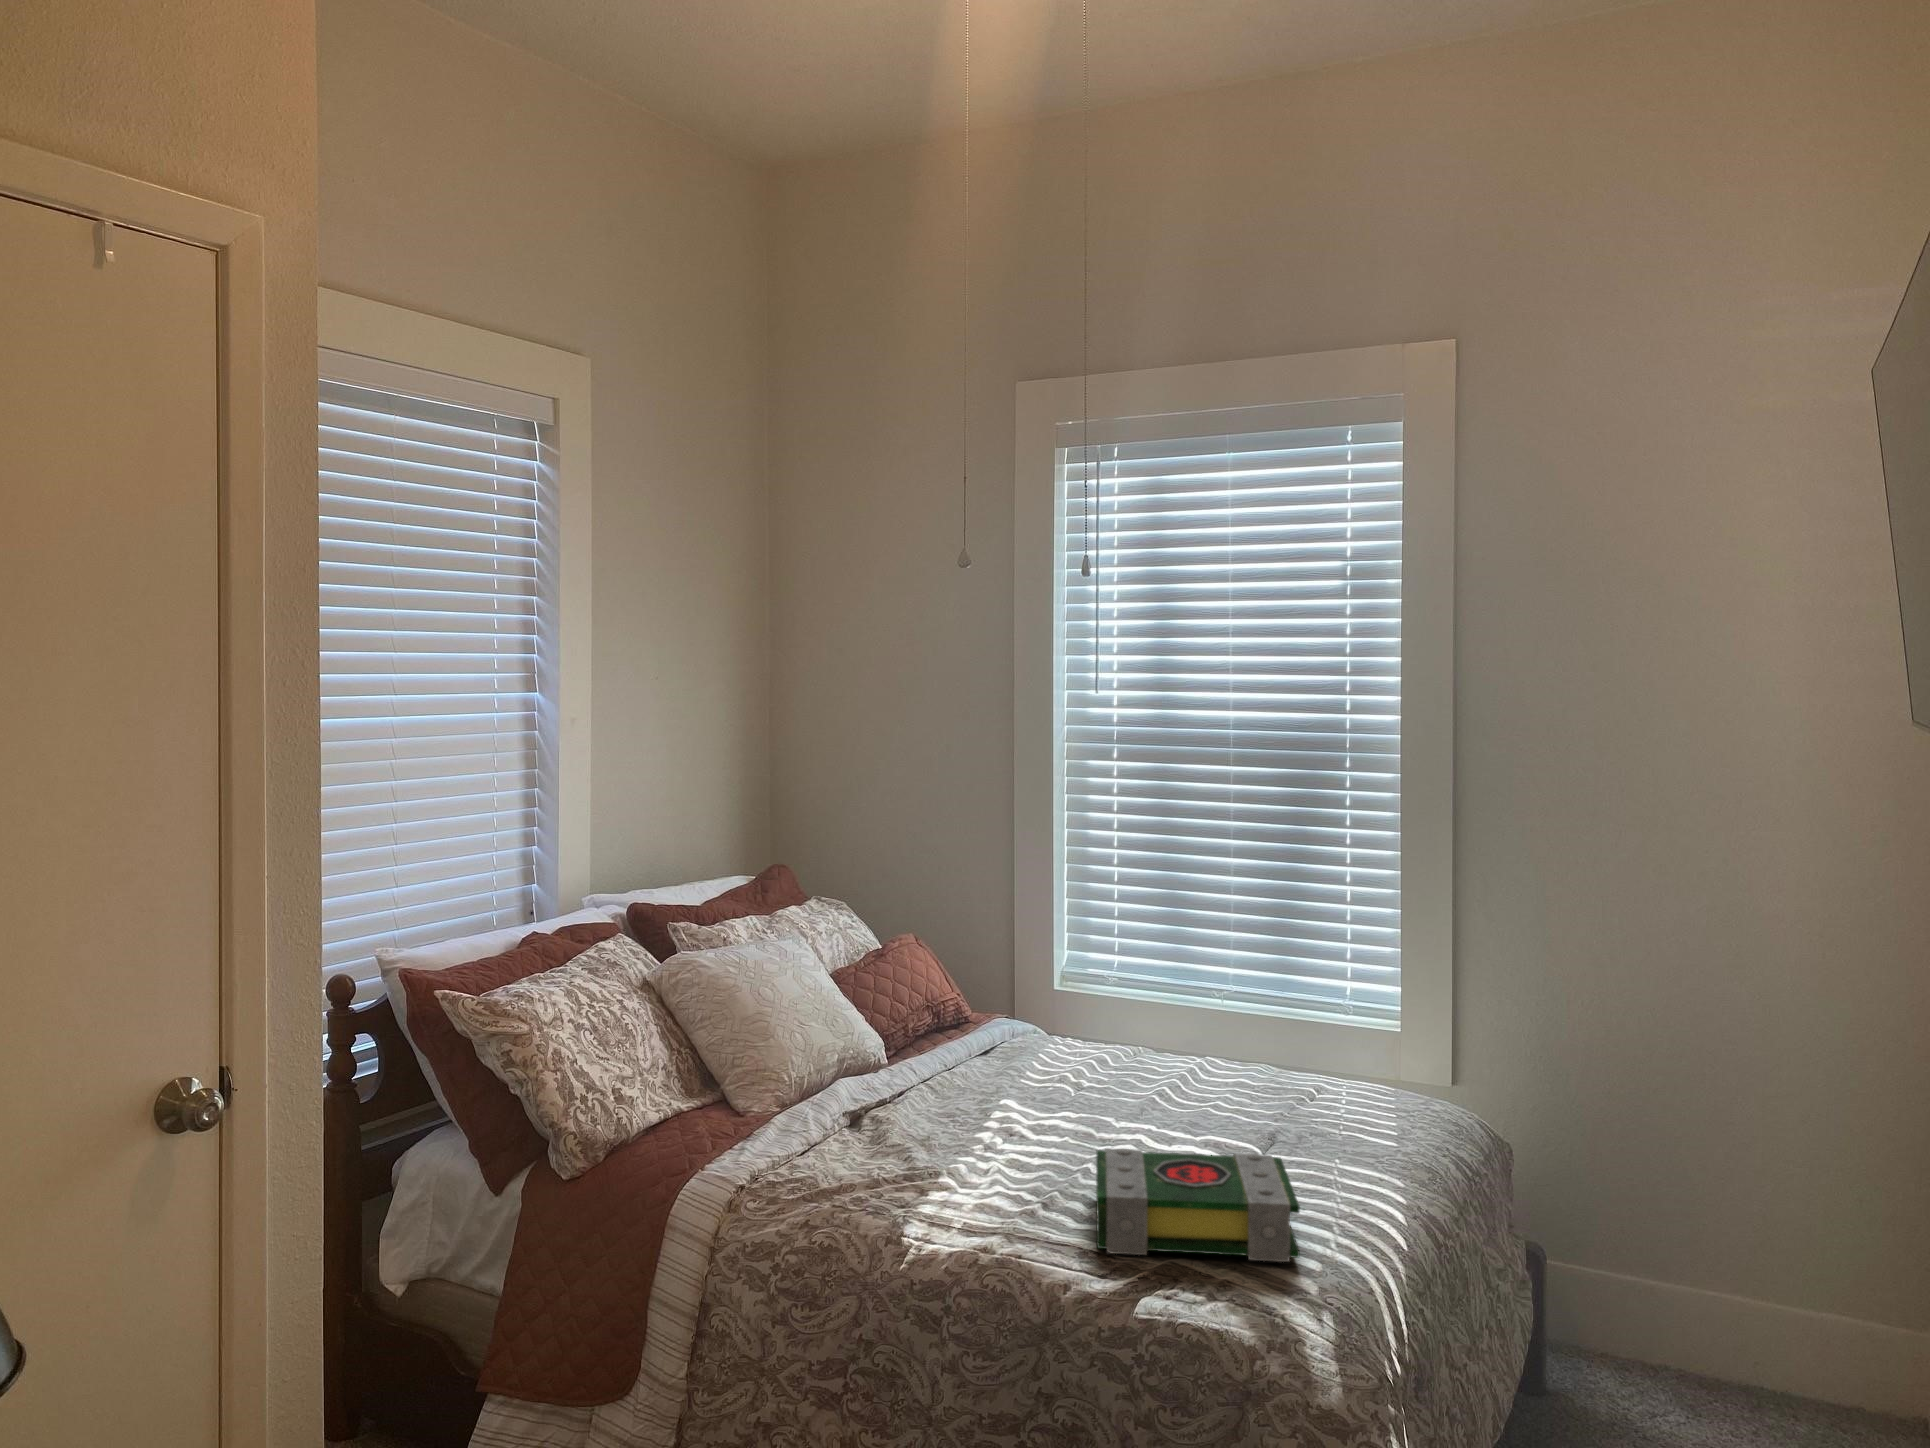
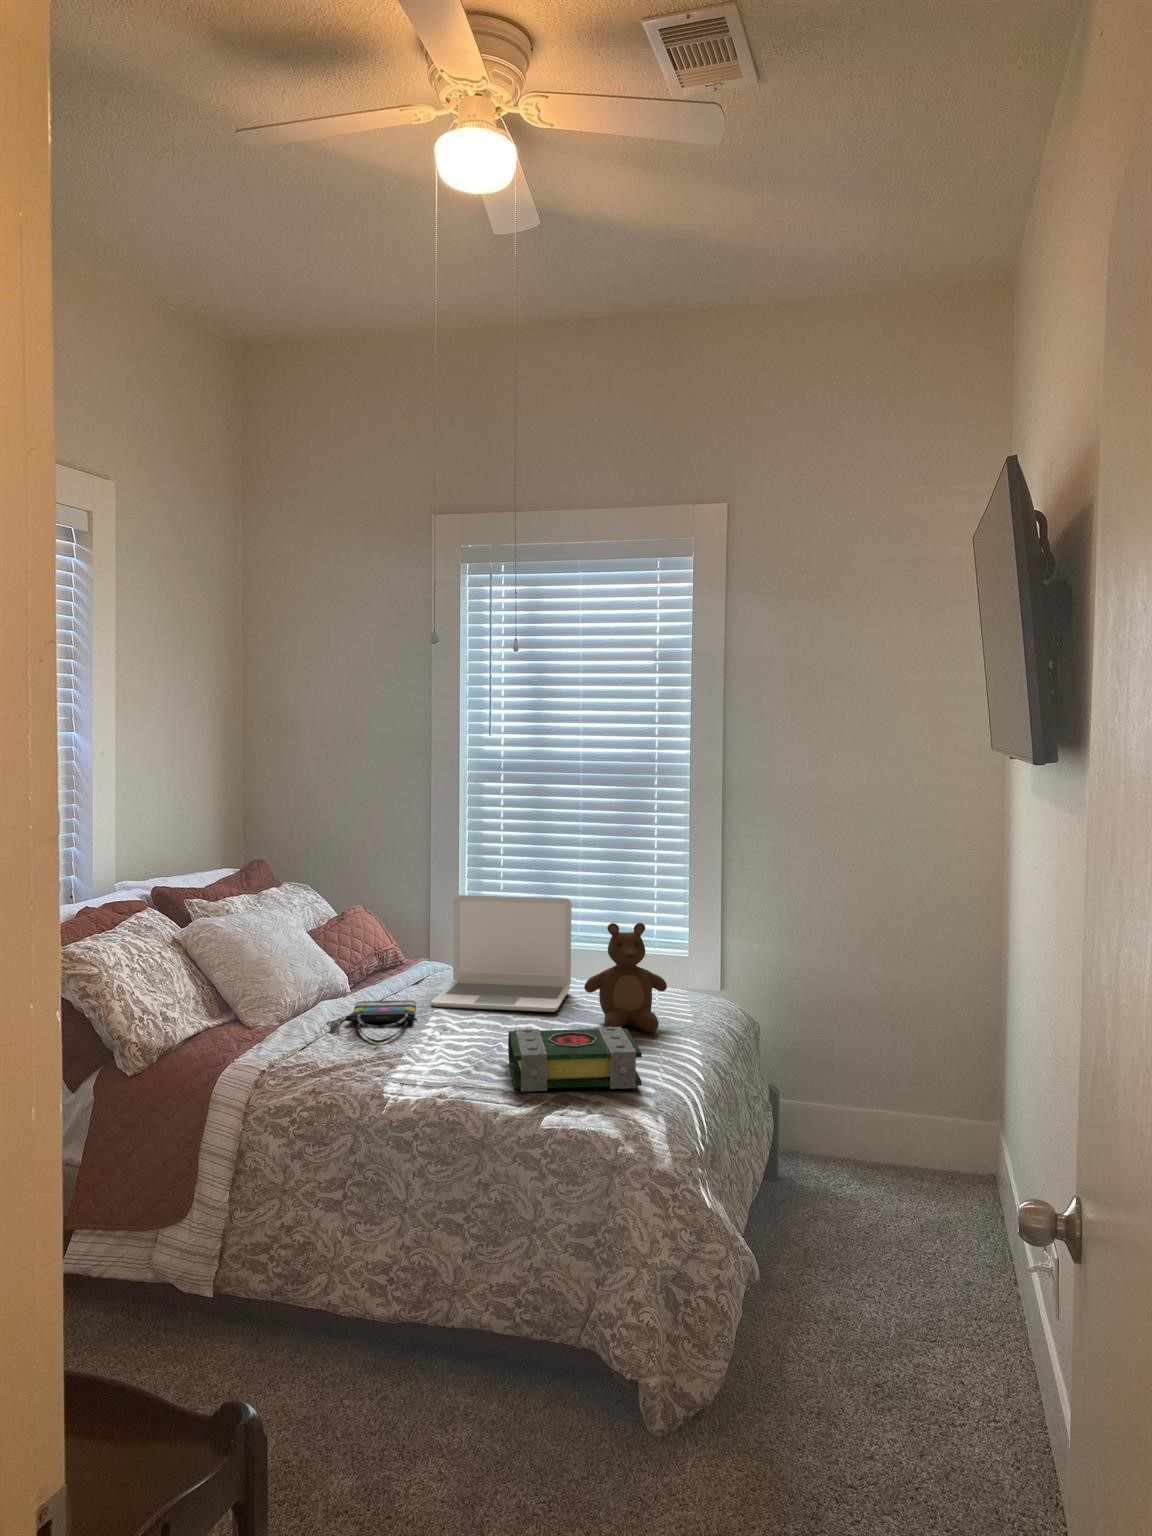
laptop: none [999,928,1210,1112] -> present [431,895,571,1012]
teddy bear: none [1223,984,1354,1158] -> present [584,923,667,1032]
tote bag: none [871,1080,975,1150] -> present [346,1000,417,1043]

